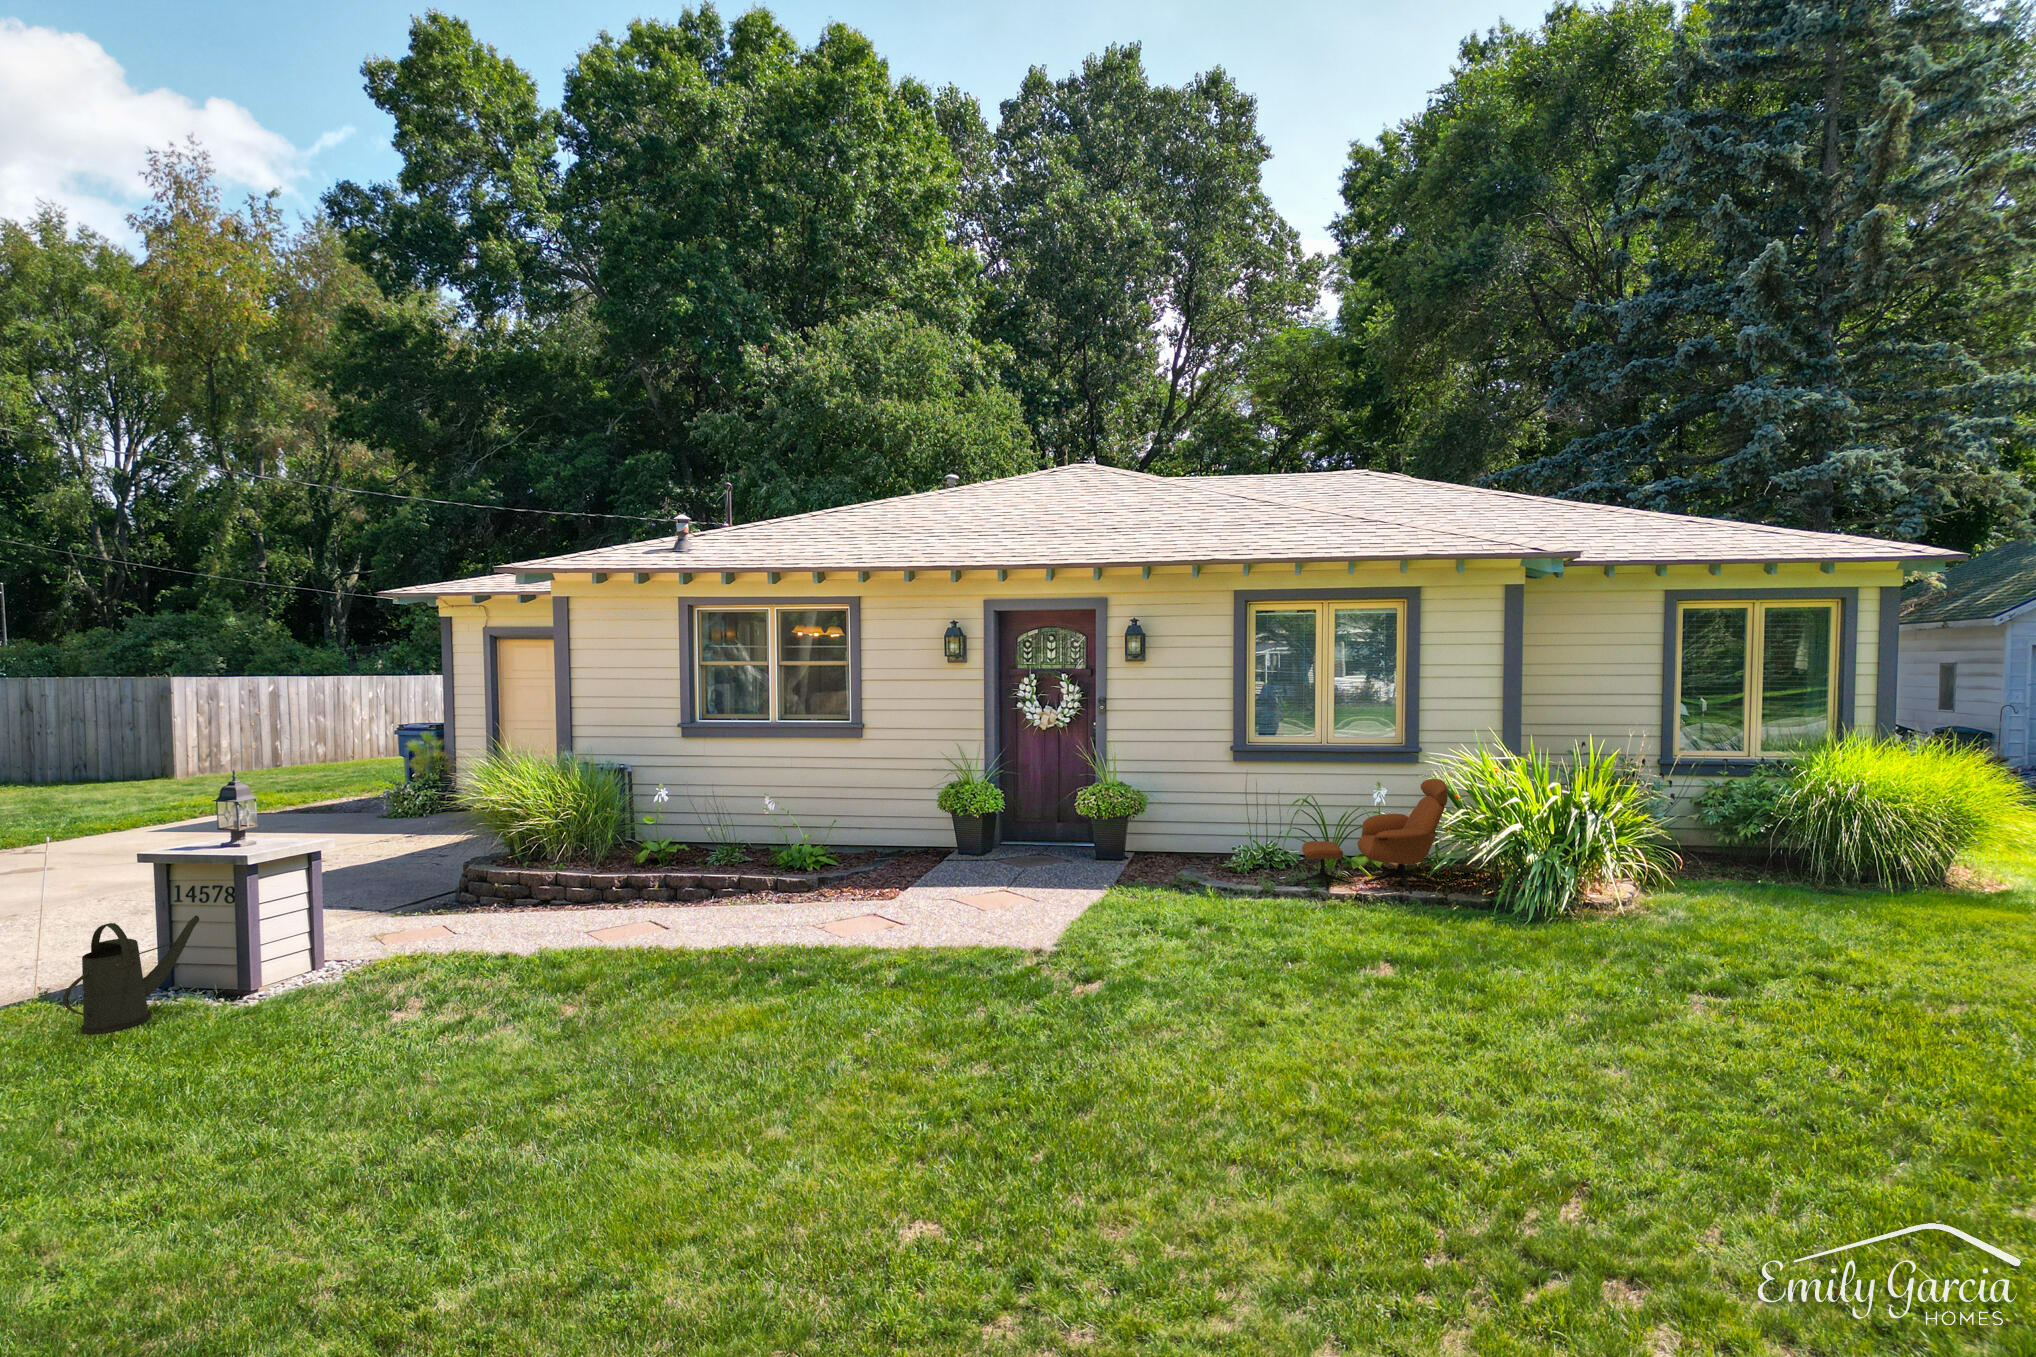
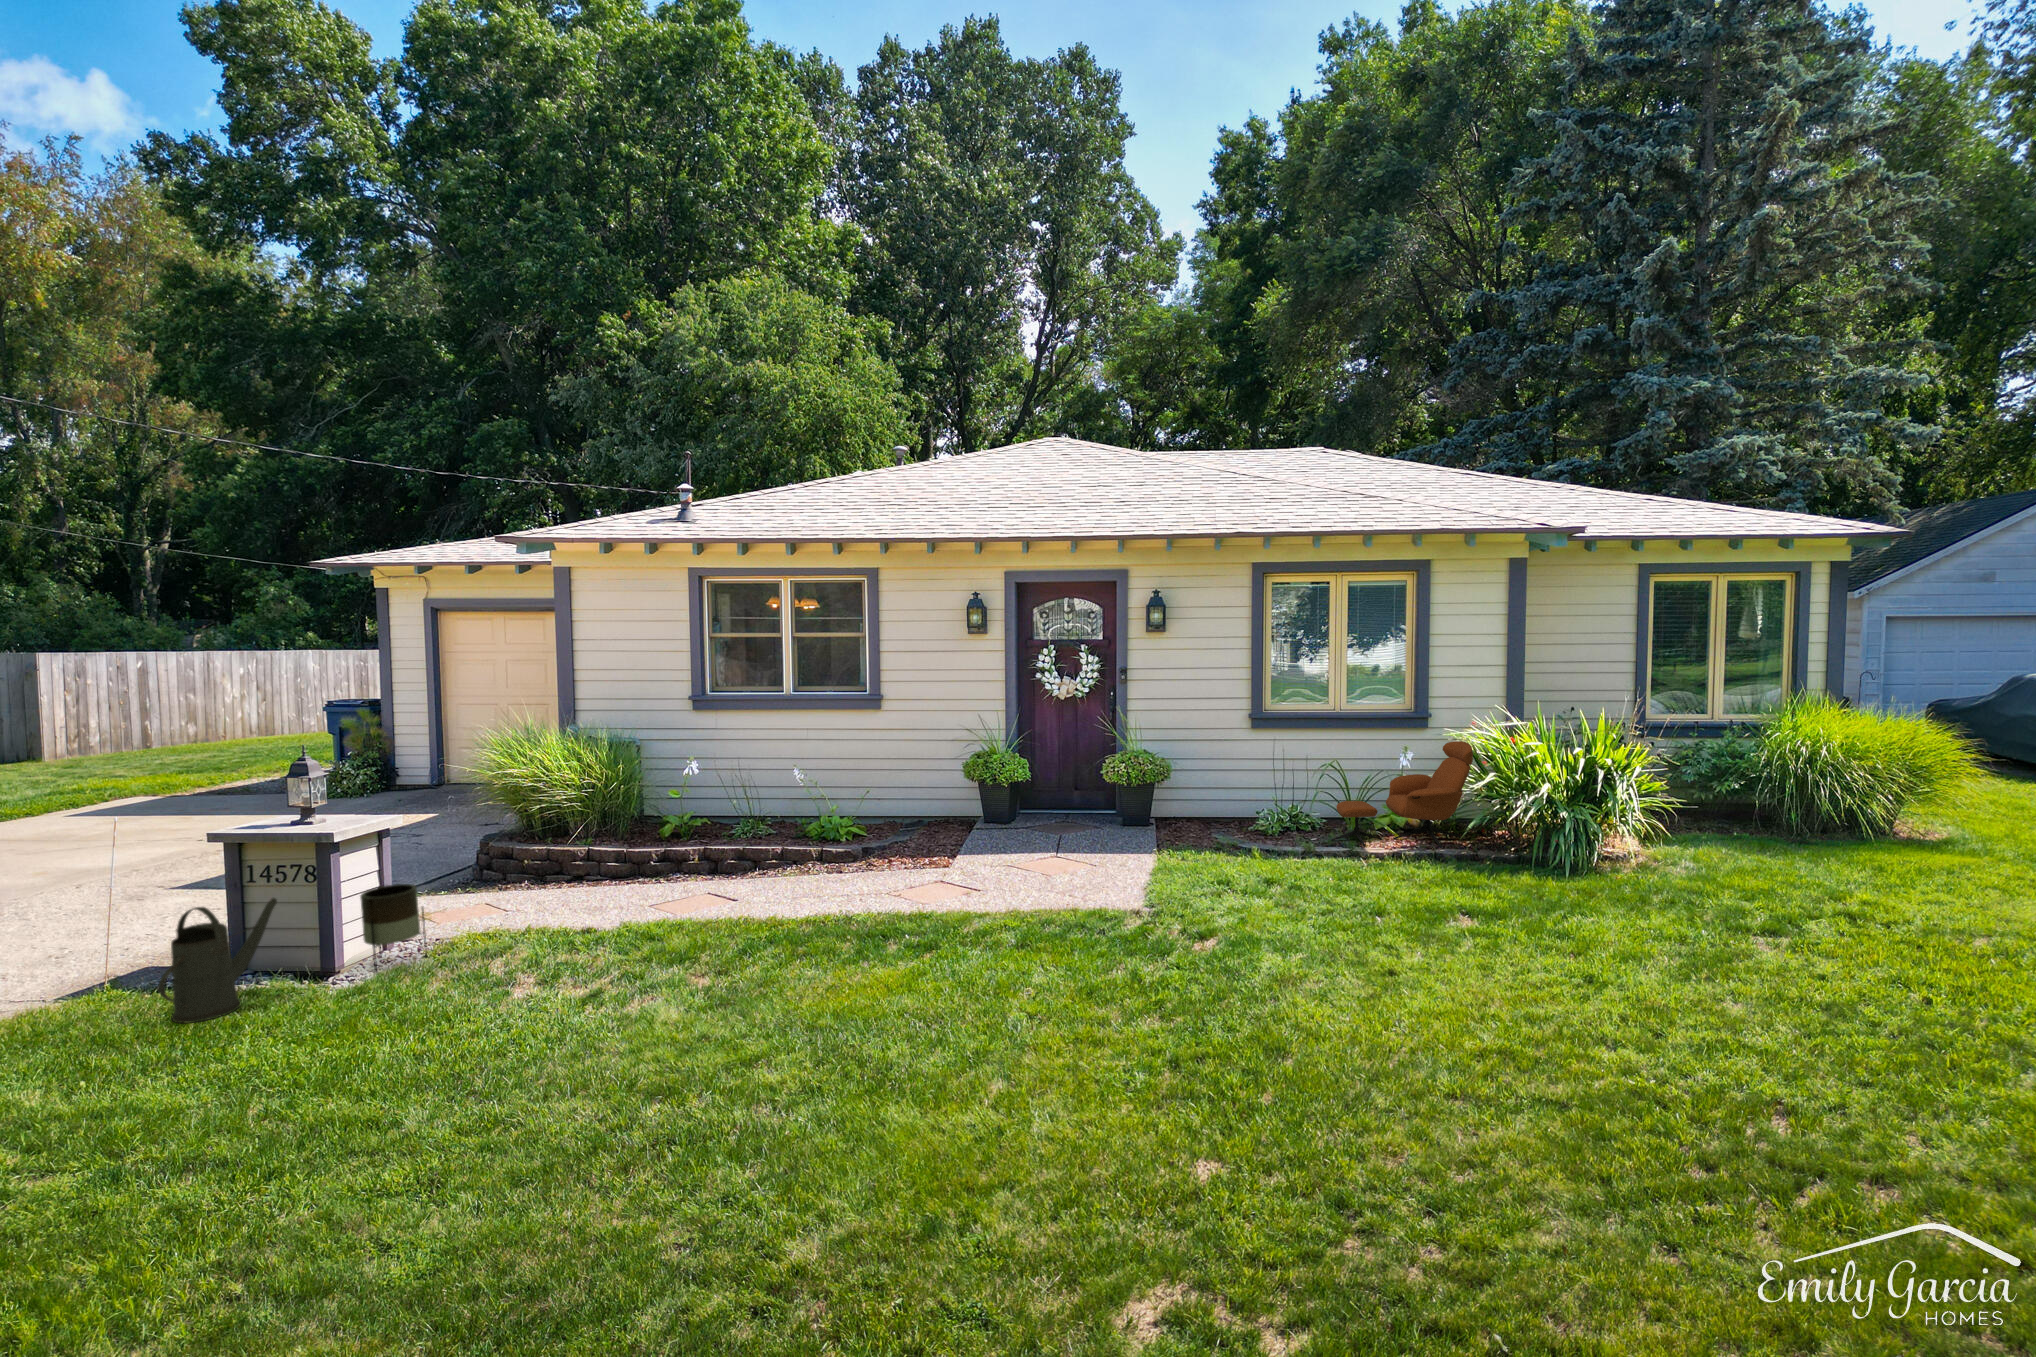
planter: none [277,905,343,991] -> present [360,884,427,972]

